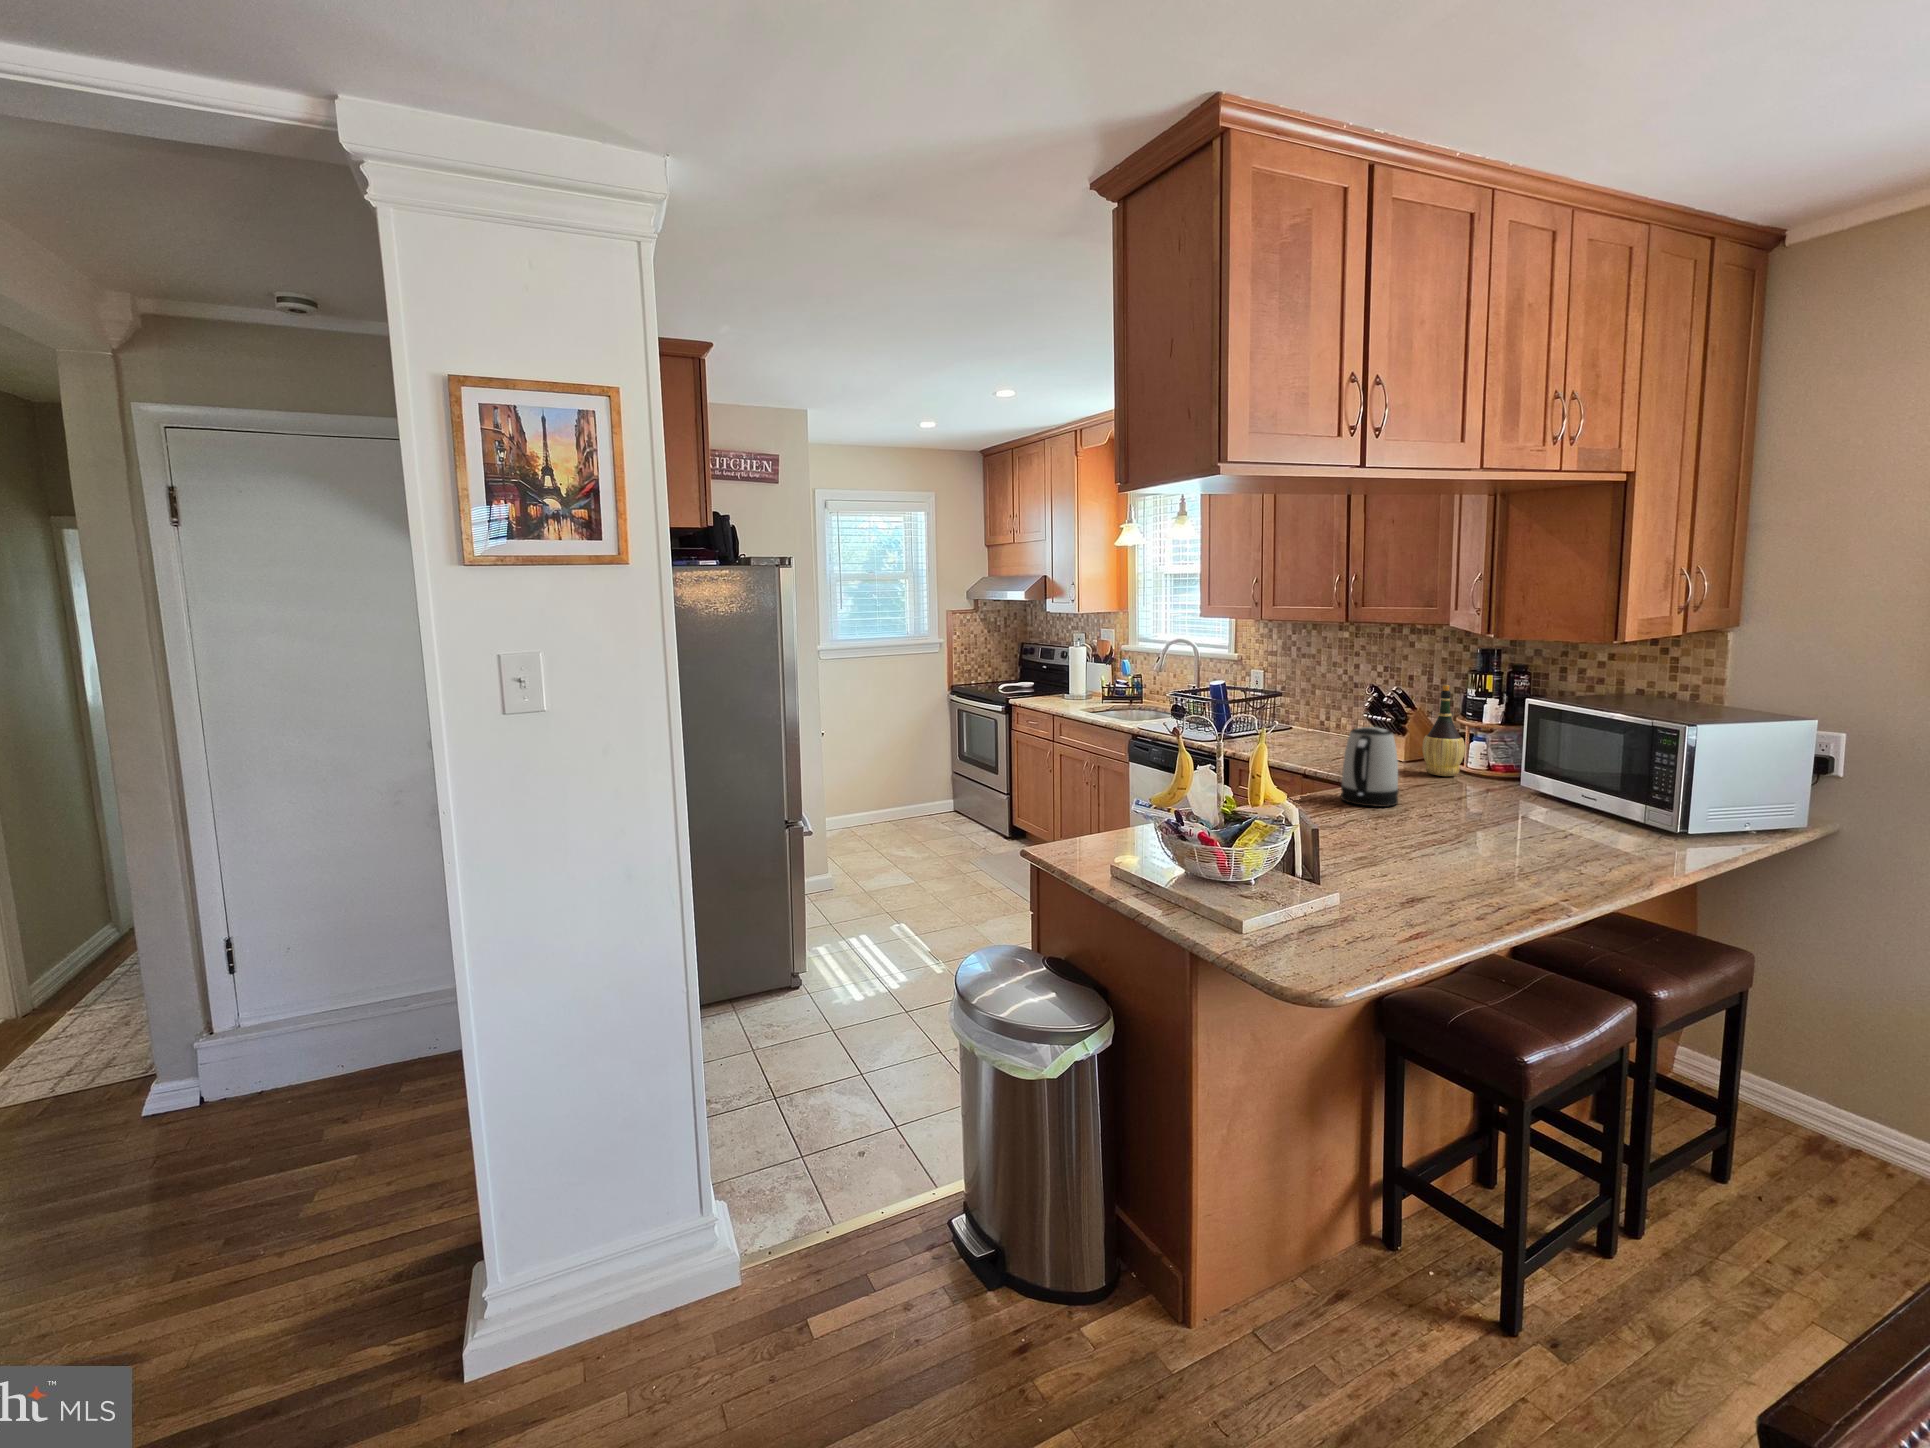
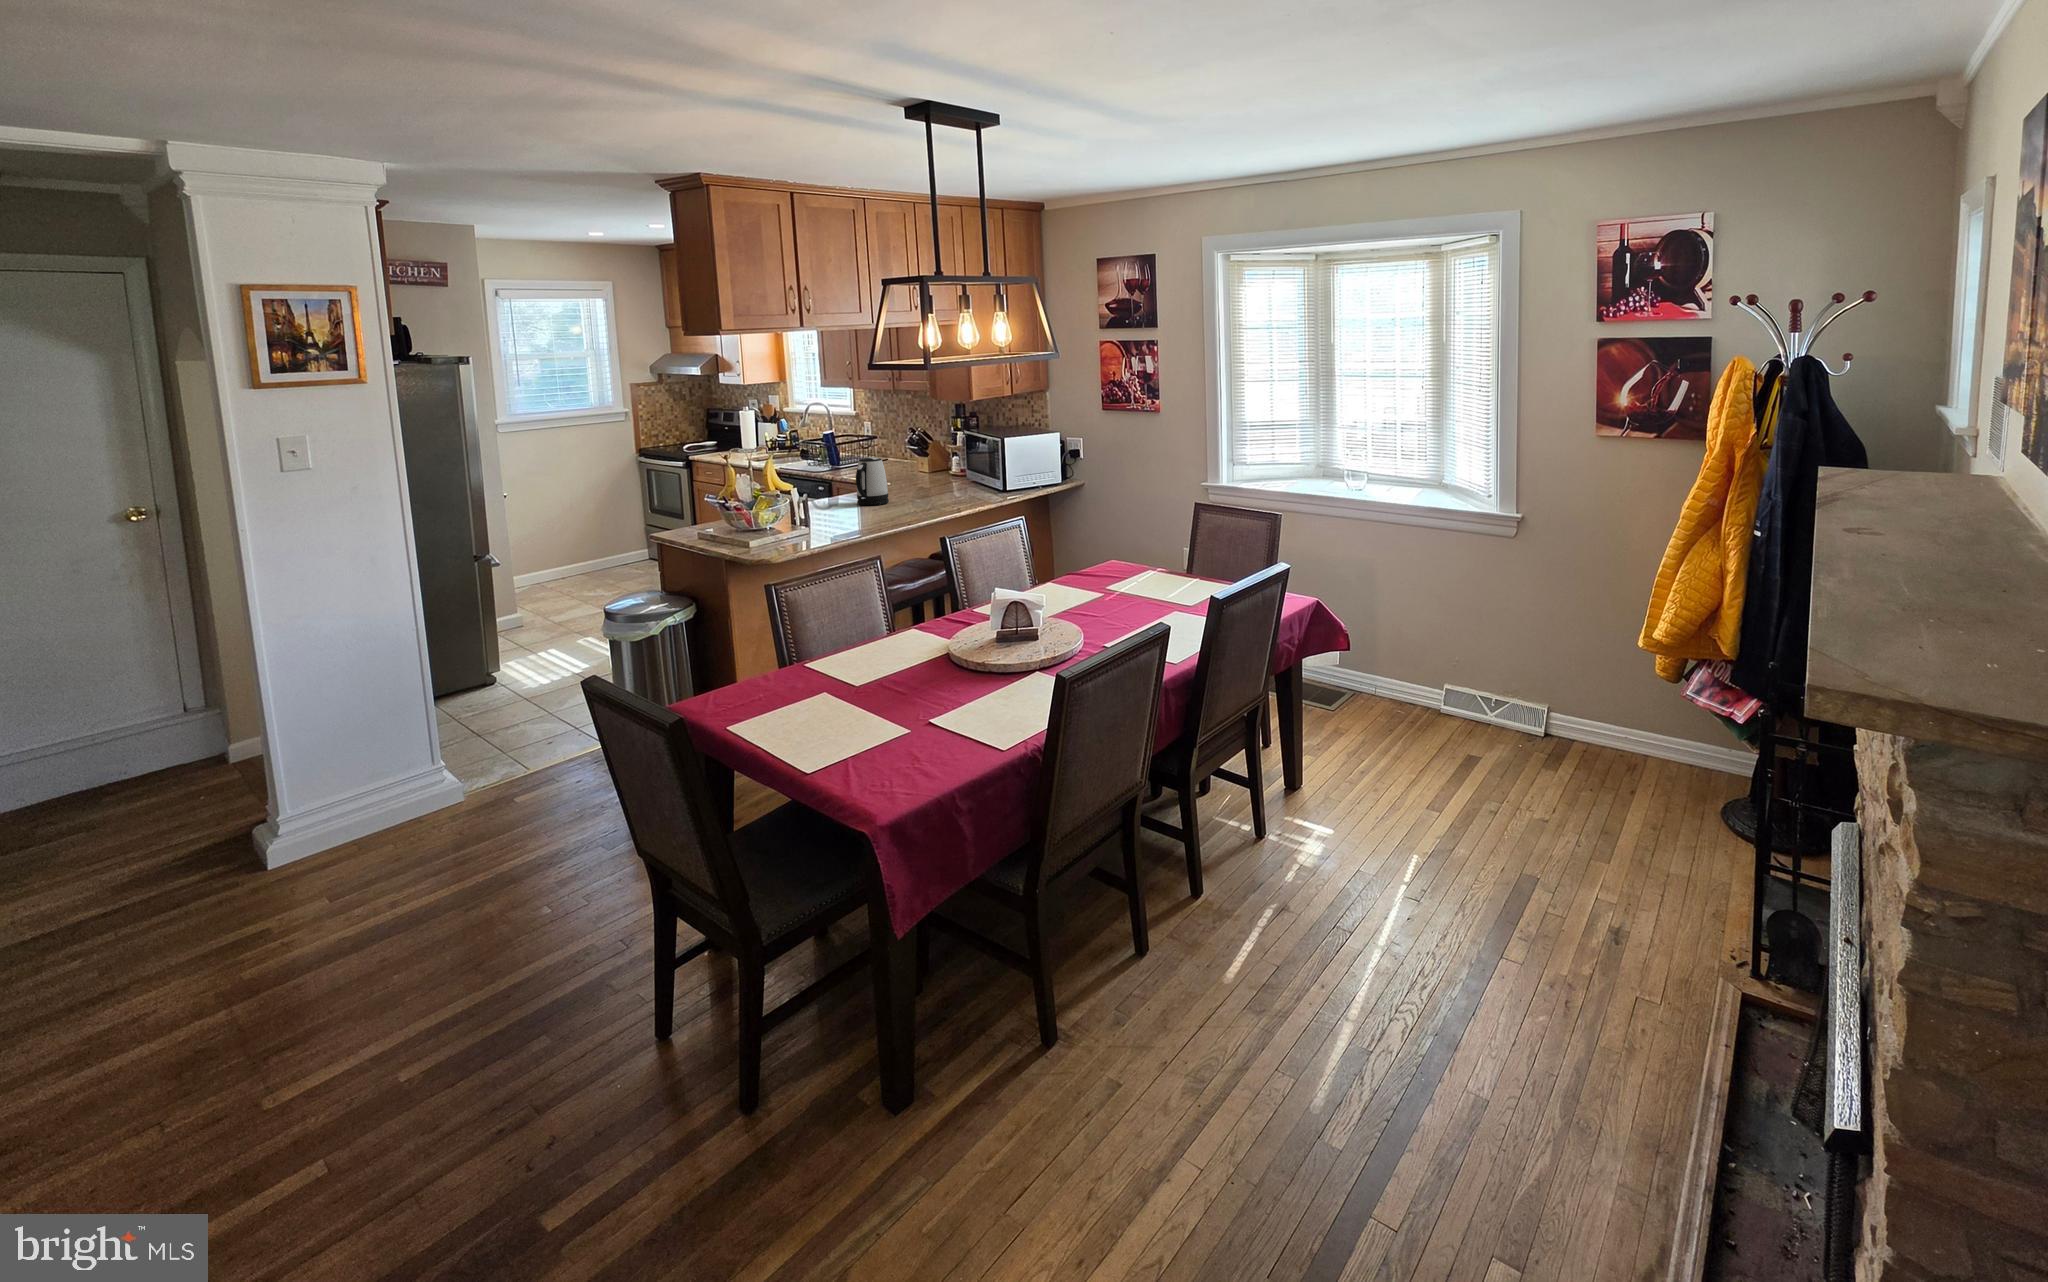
wine bottle: present [1422,685,1465,776] -> none [926,429,949,487]

